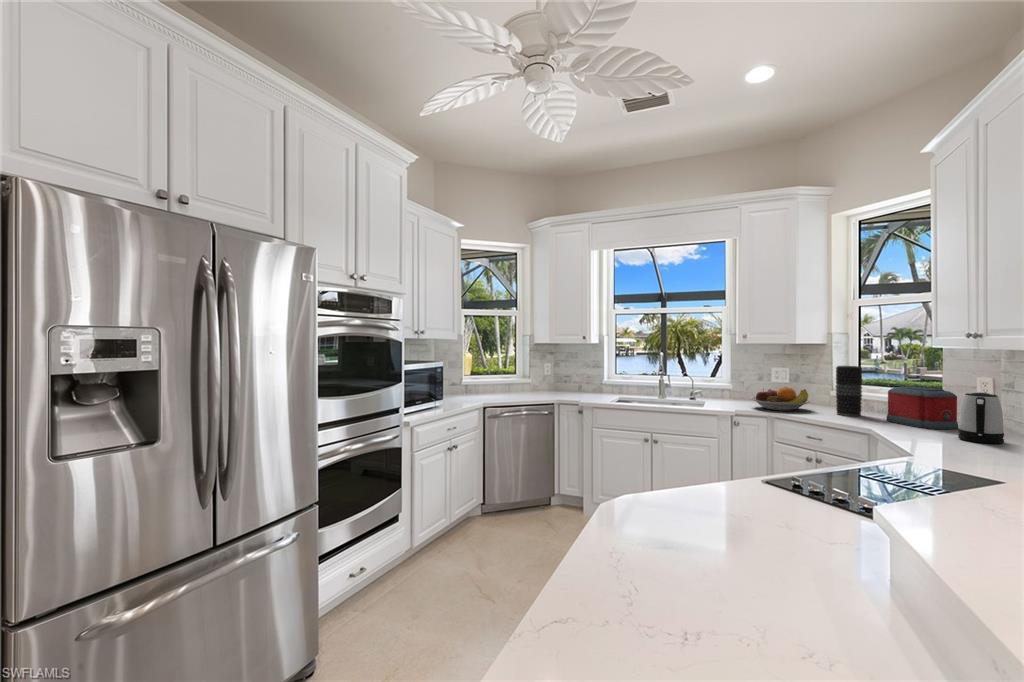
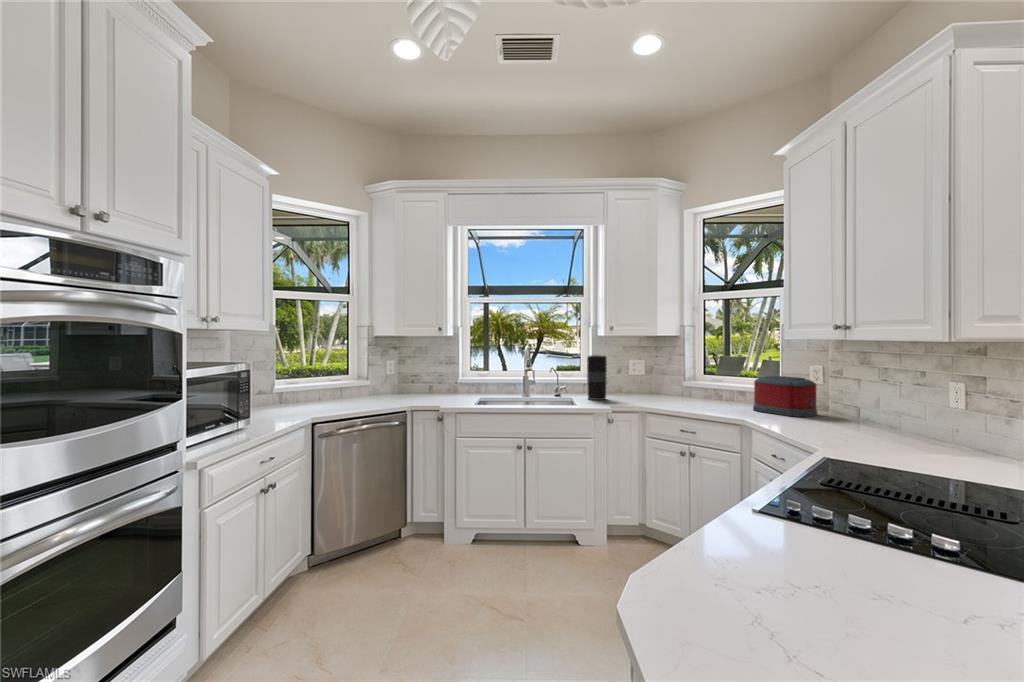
vase: present [836,366,862,416] -> present [587,355,607,400]
fruit bowl: present [751,387,810,411] -> none [622,380,679,405]
kettle: present [958,392,1004,444] -> none [836,380,876,430]

